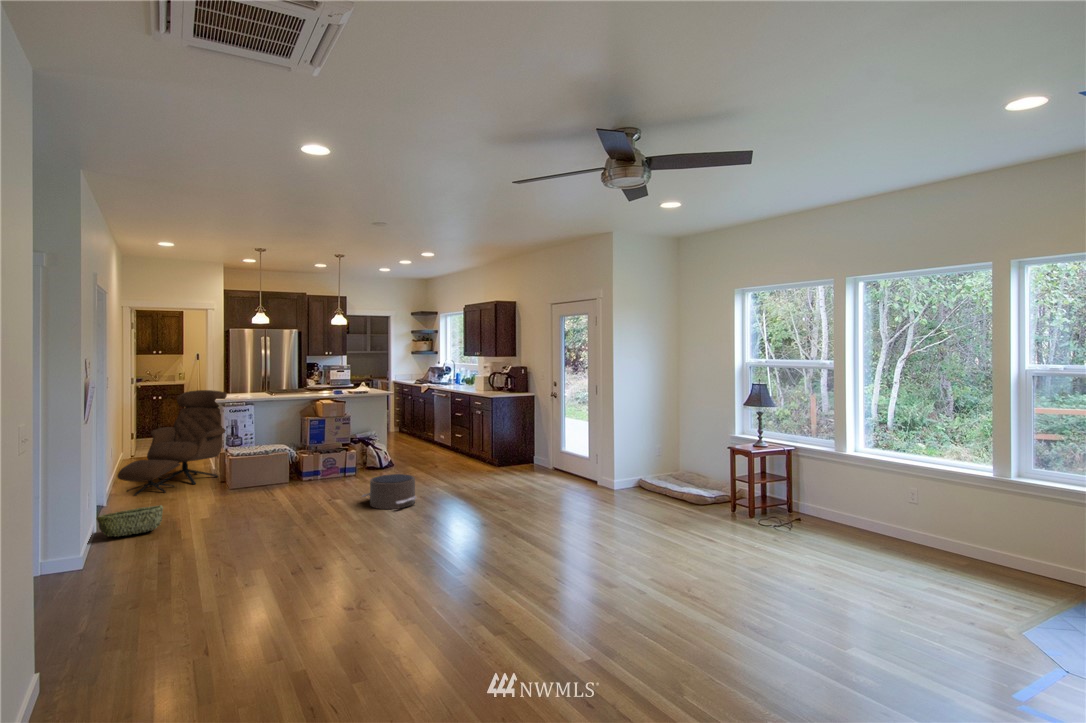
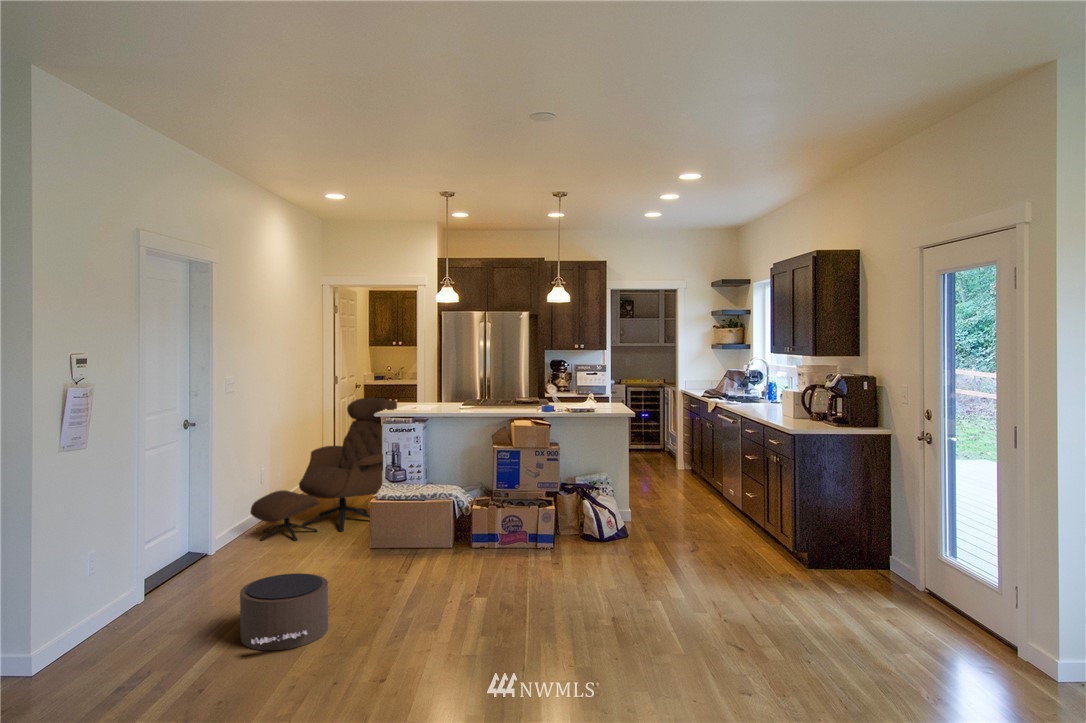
pouf: present [362,474,416,509] -> present [240,573,328,650]
woven basket: present [97,505,163,536] -> none [107,577,207,621]

